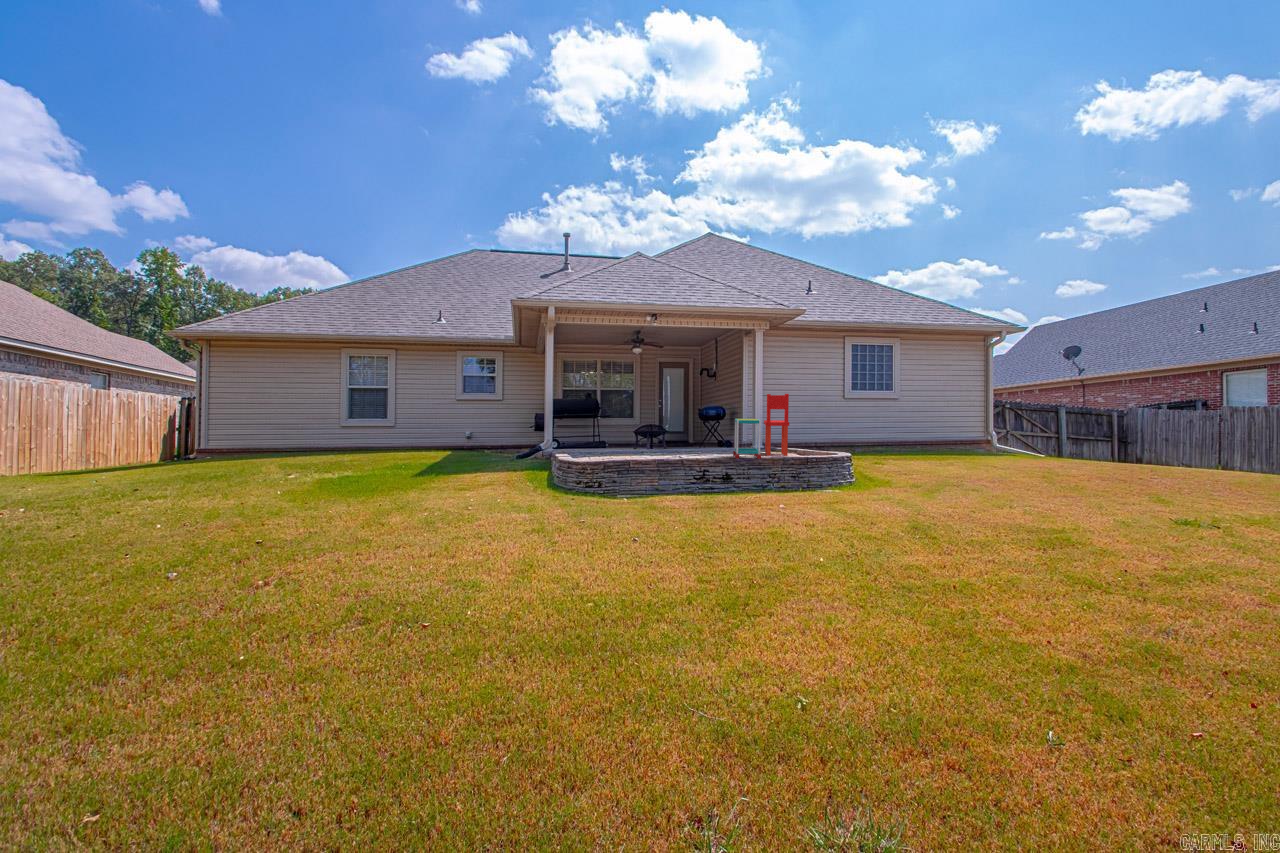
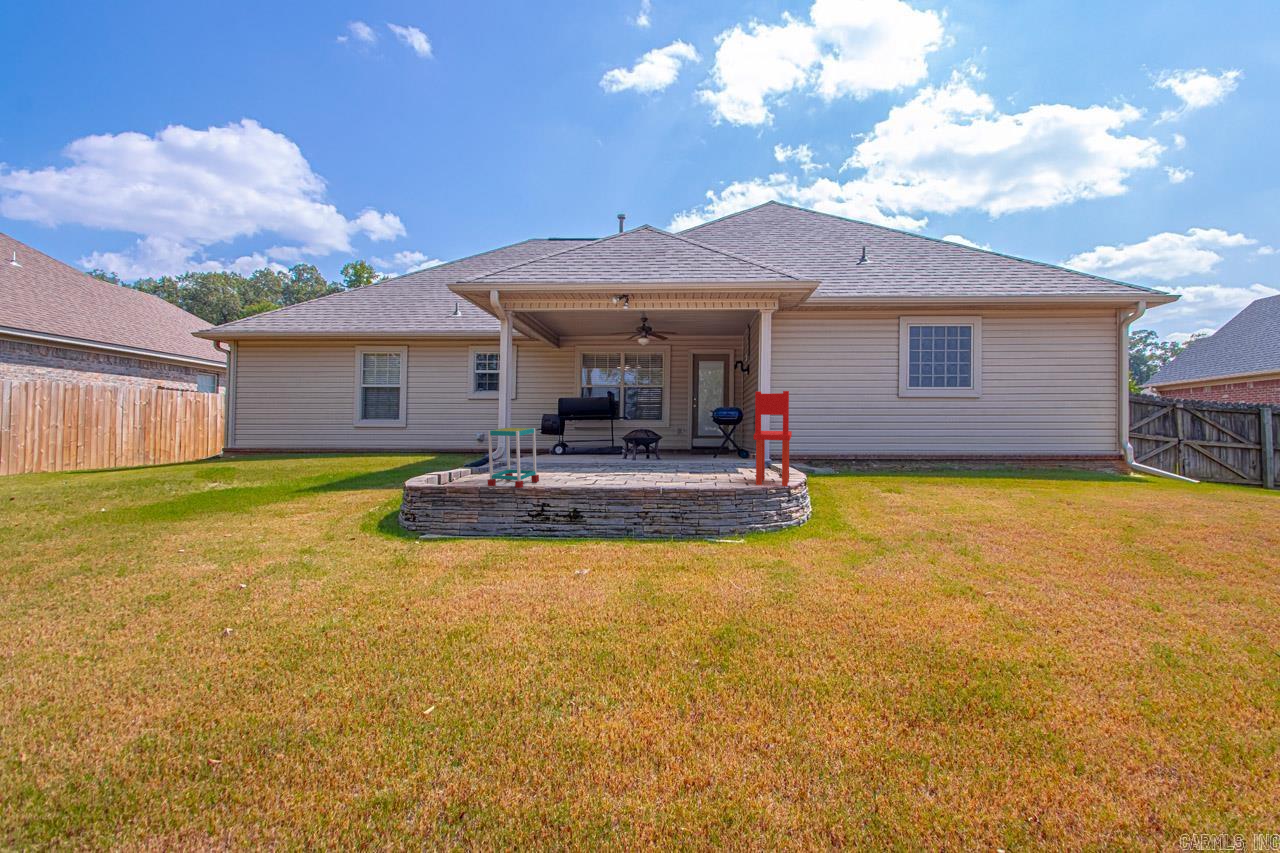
side table: present [733,419,761,459] -> present [488,428,539,488]

